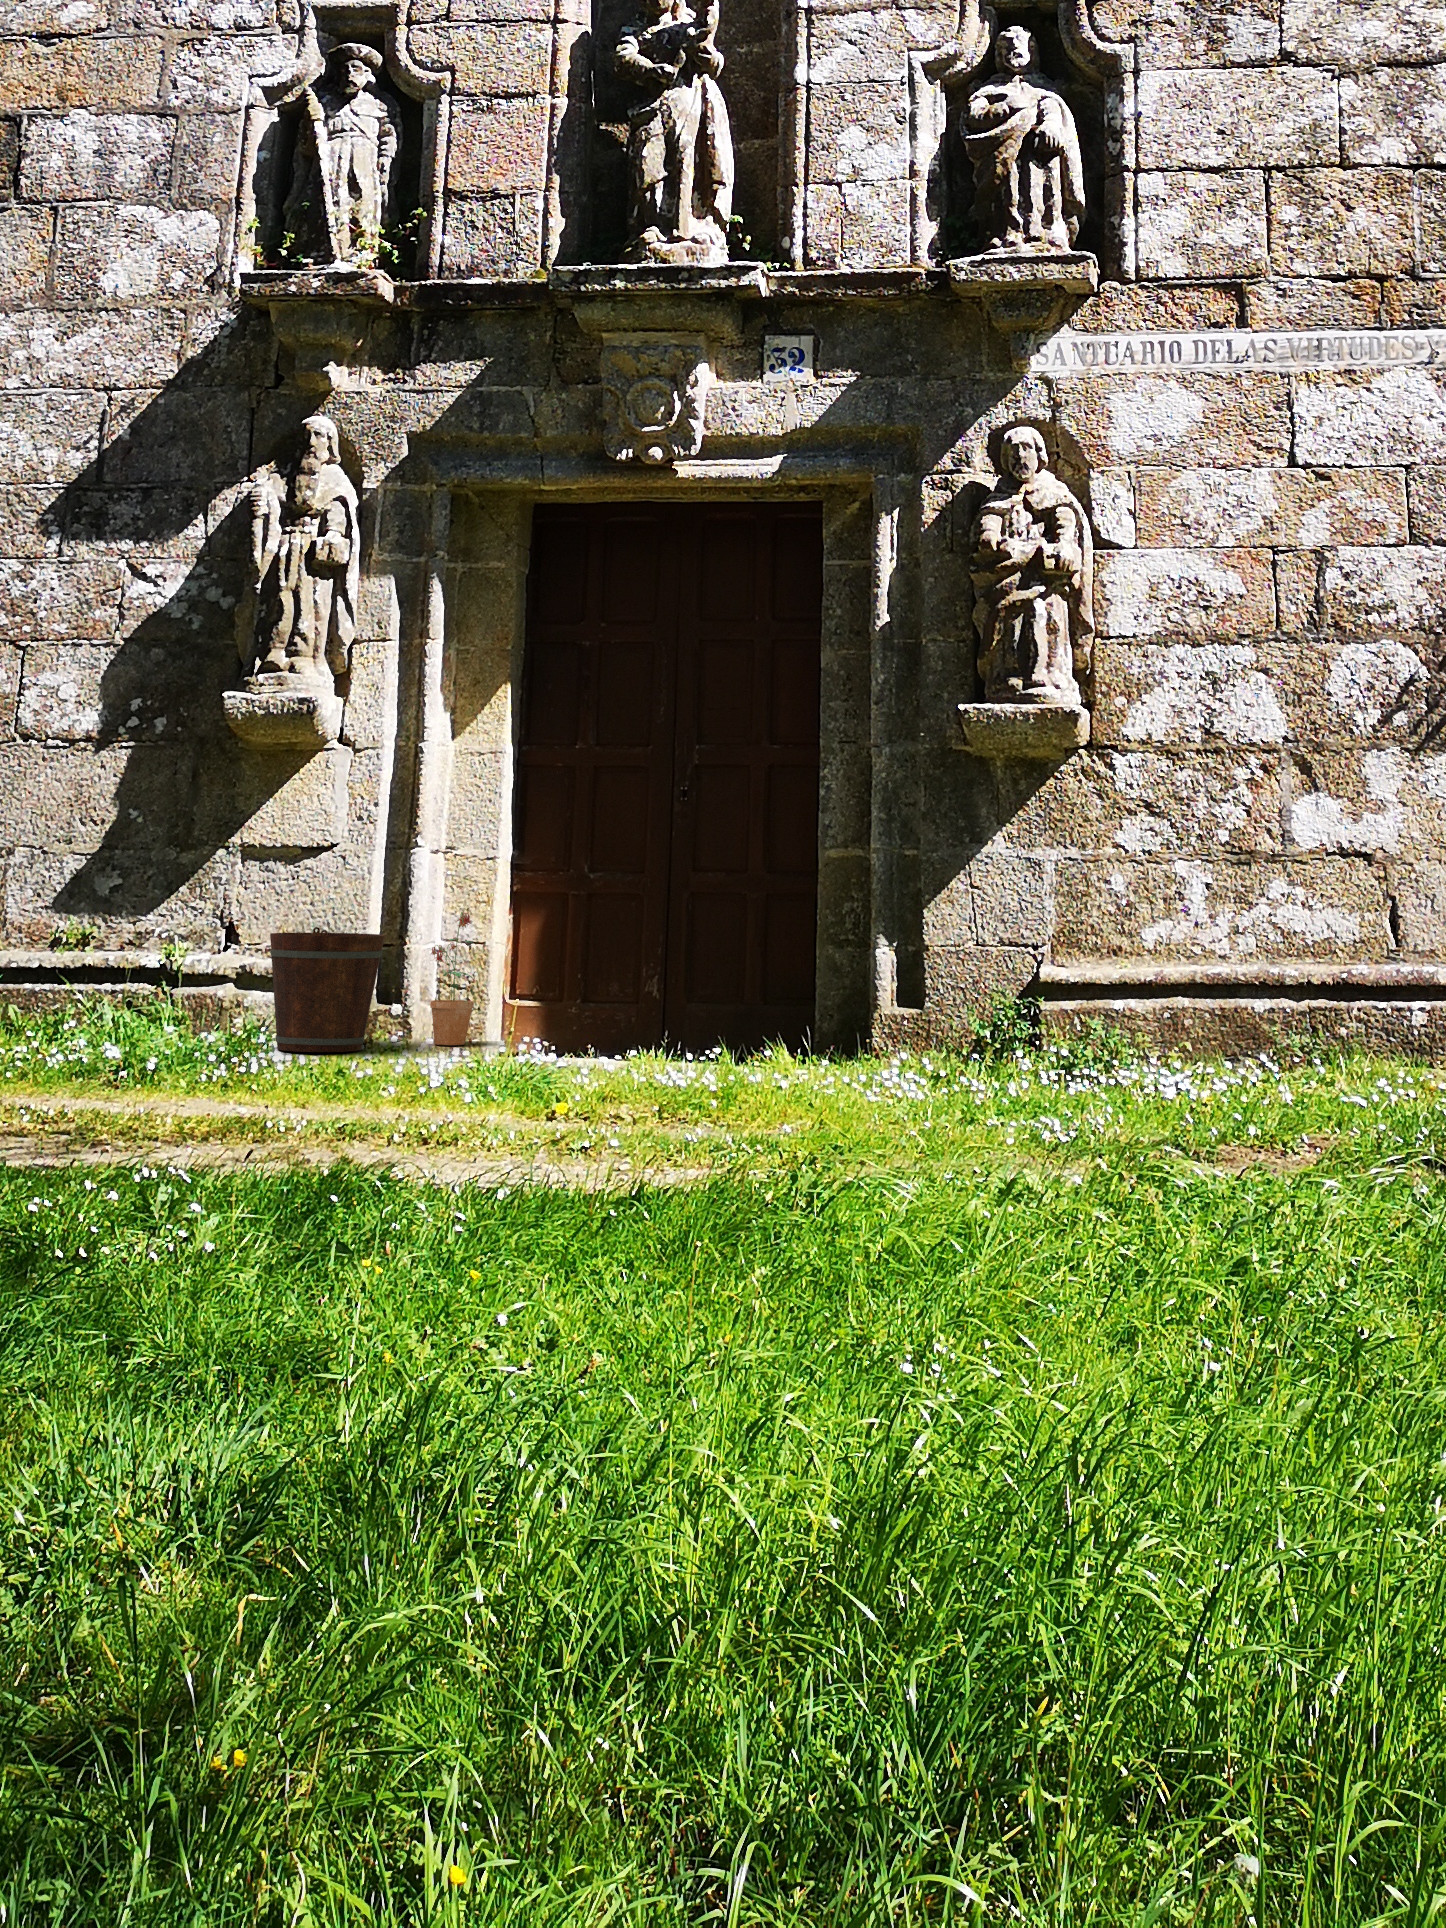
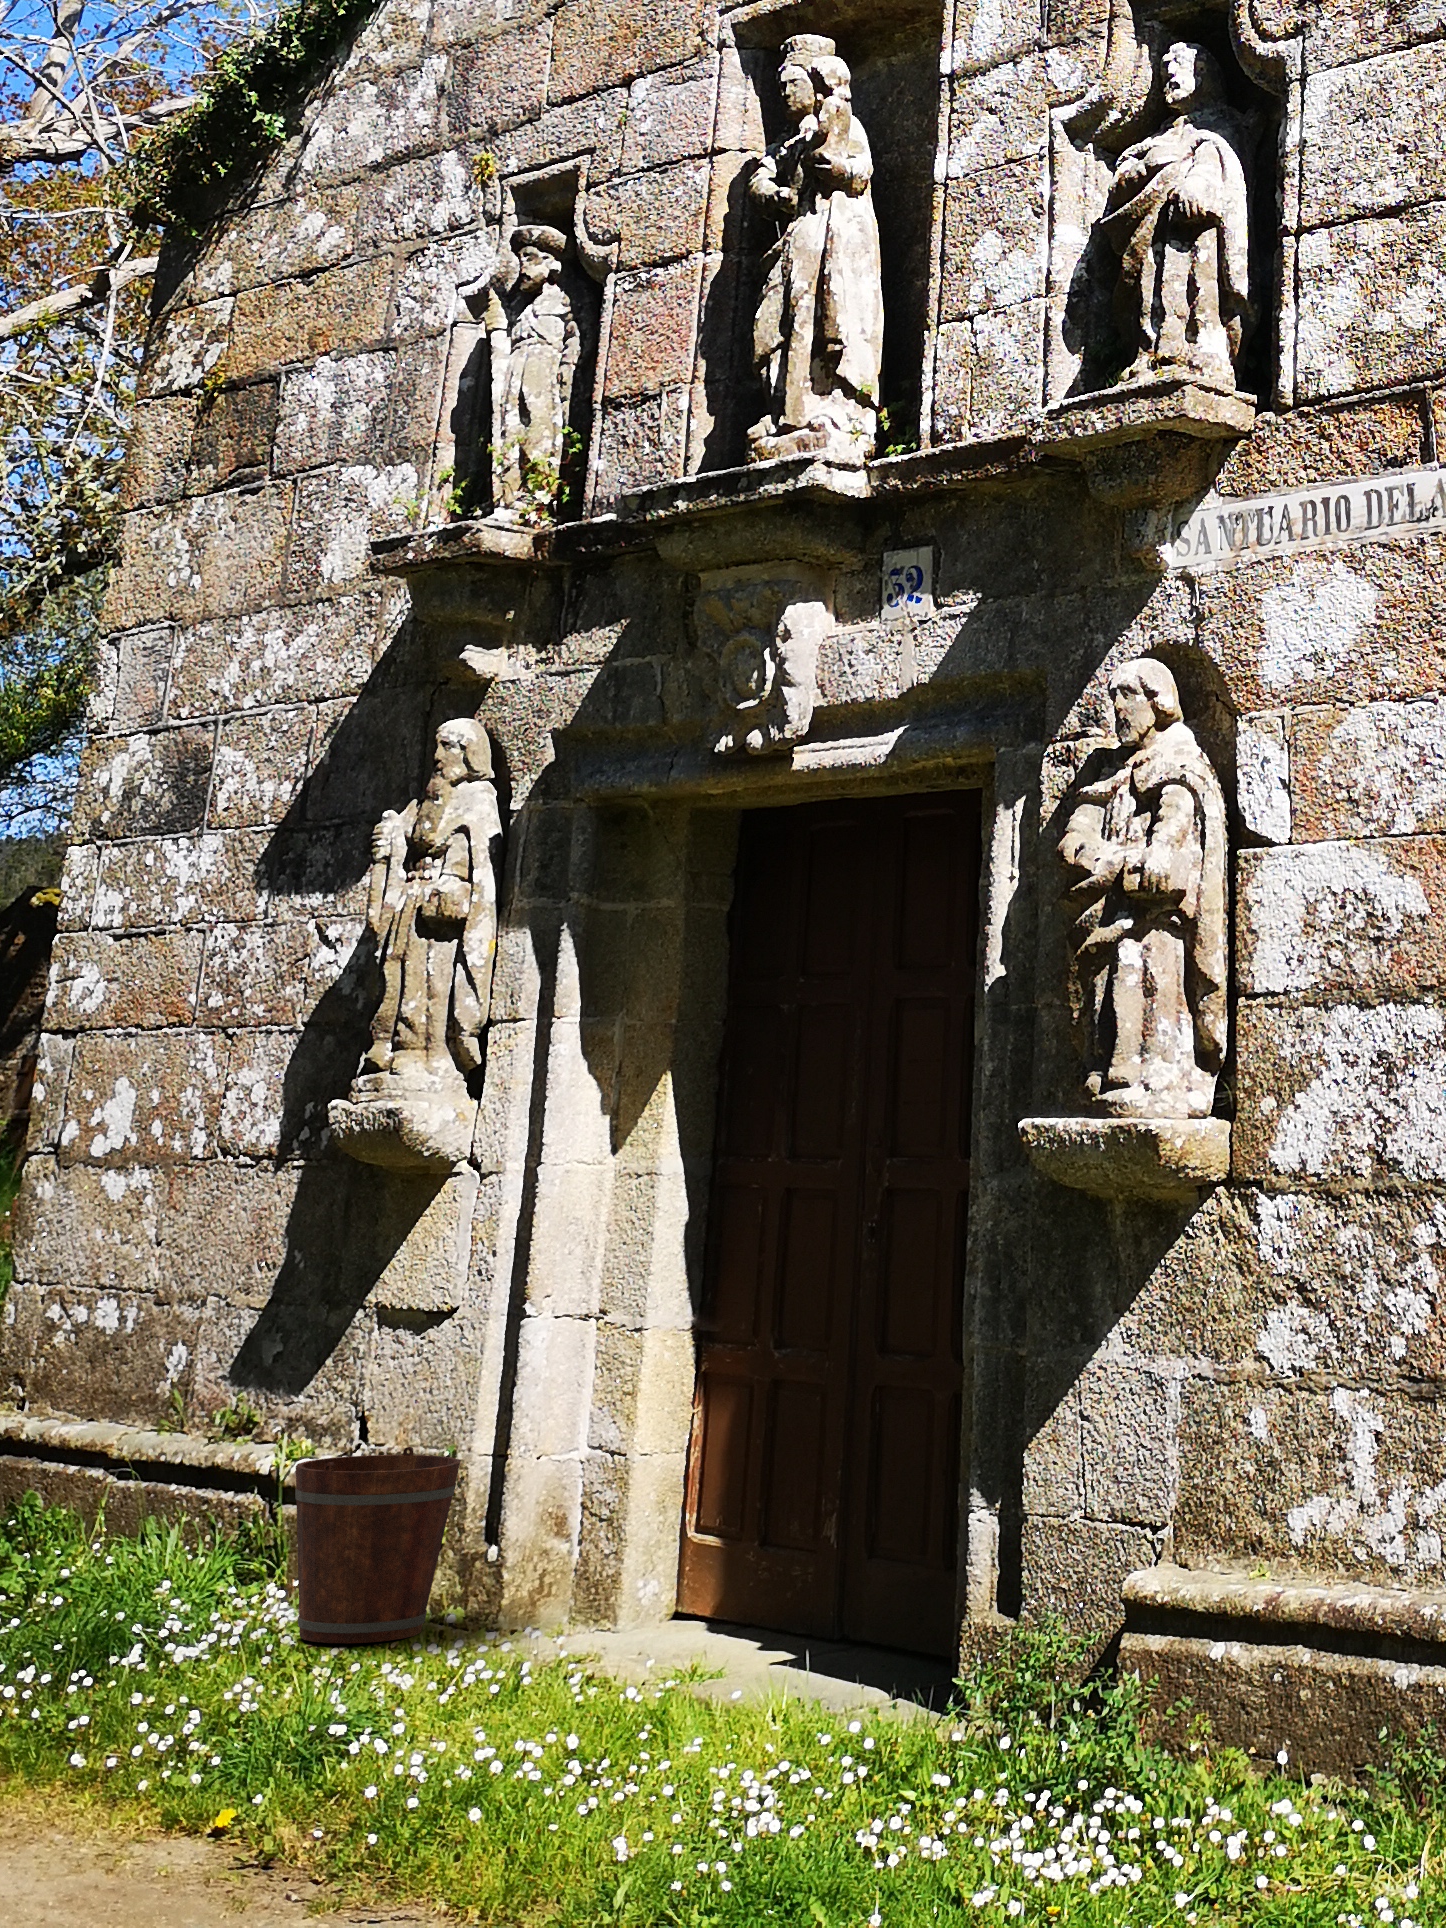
potted plant: present [430,912,474,1045] -> none [523,1427,604,1633]

